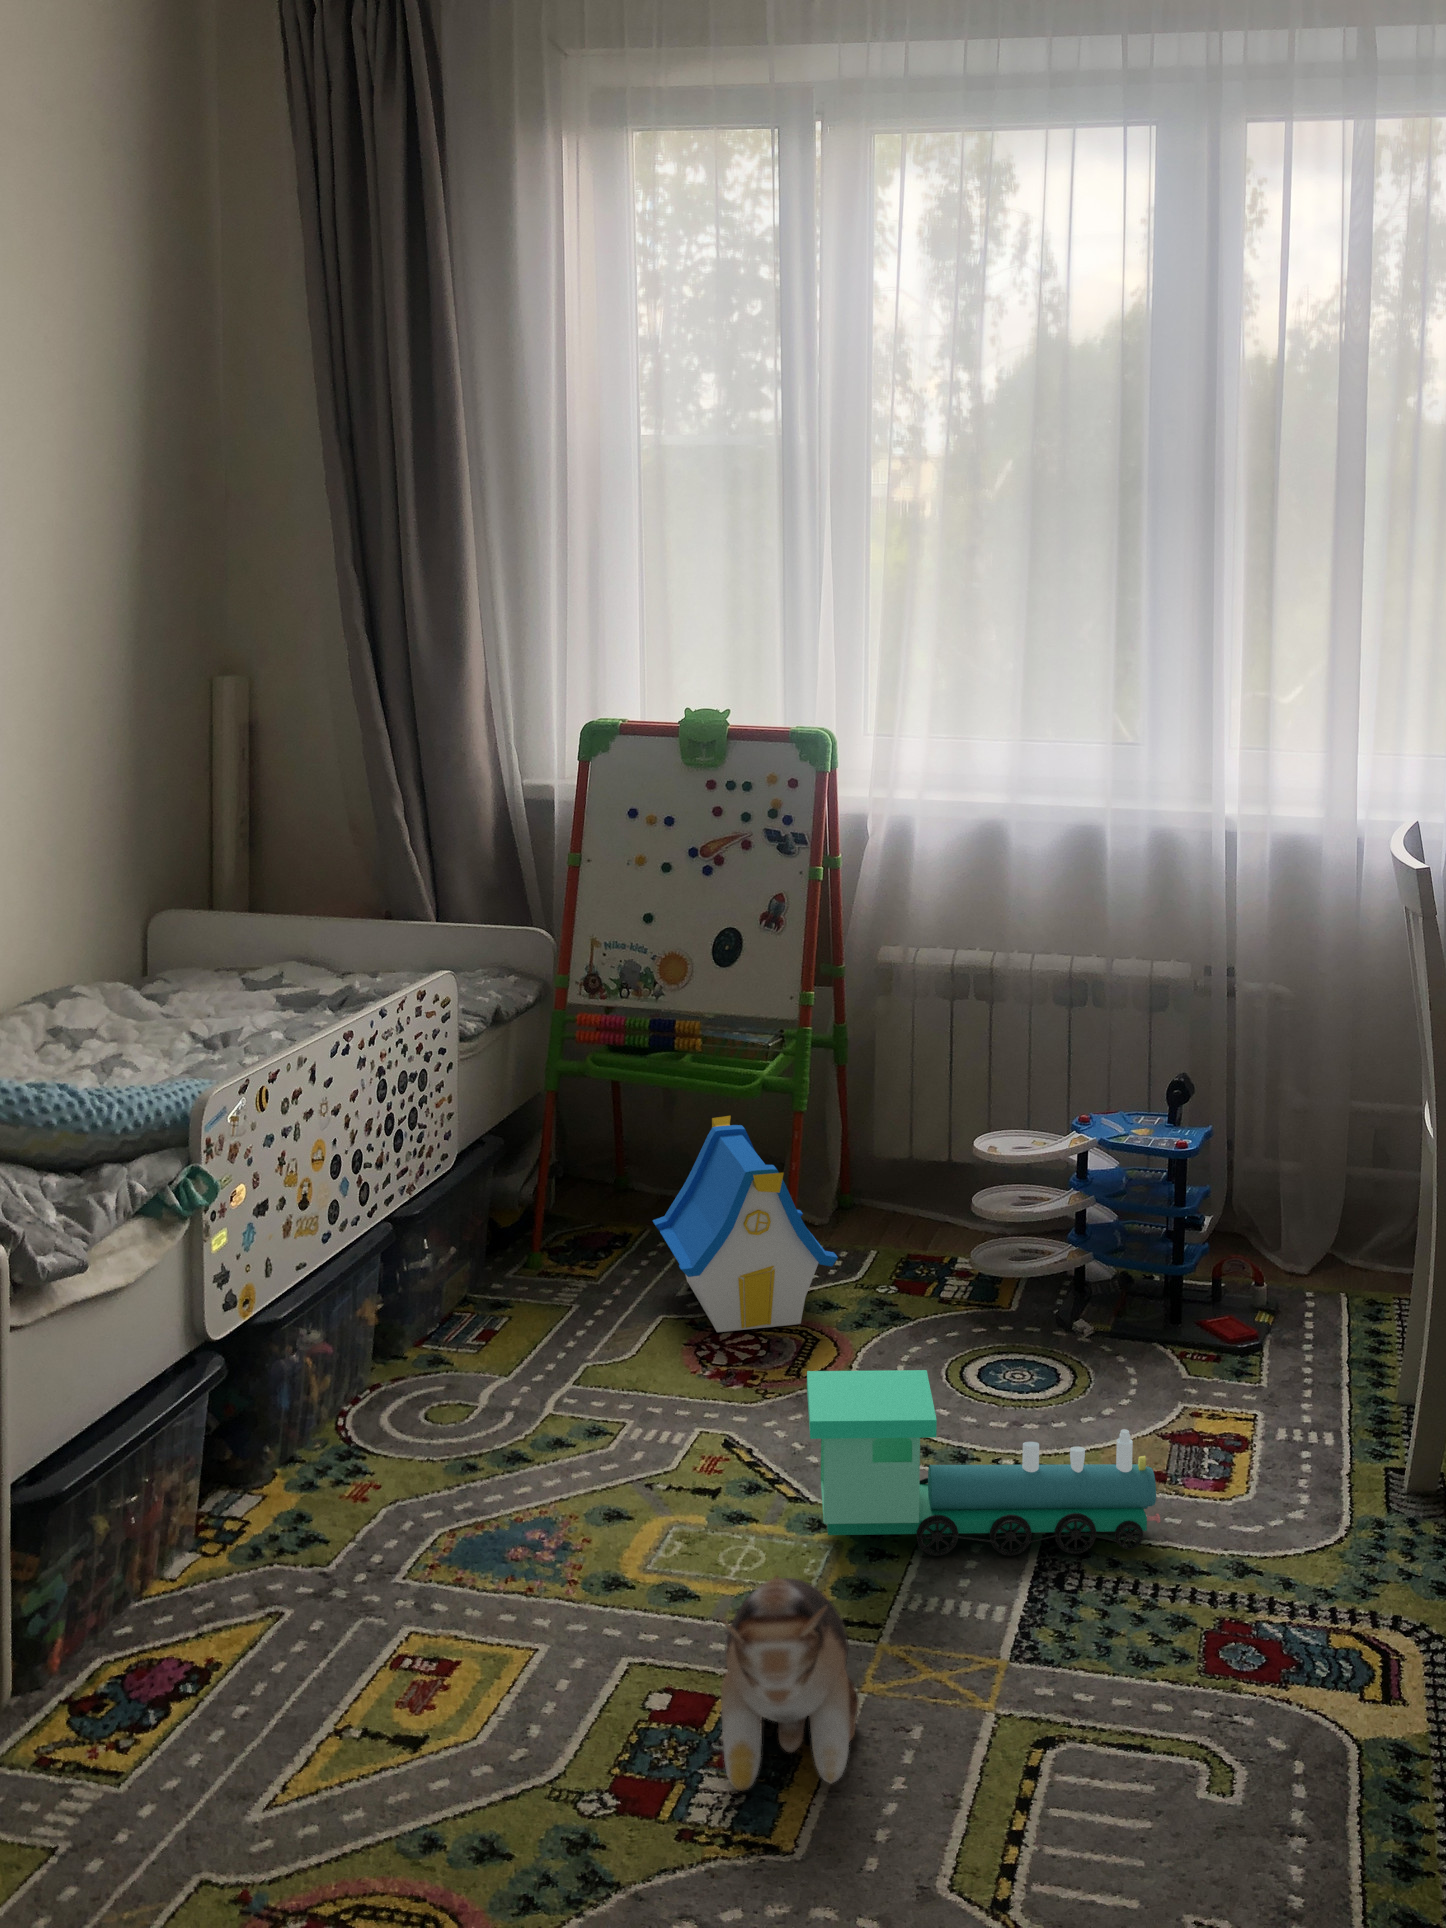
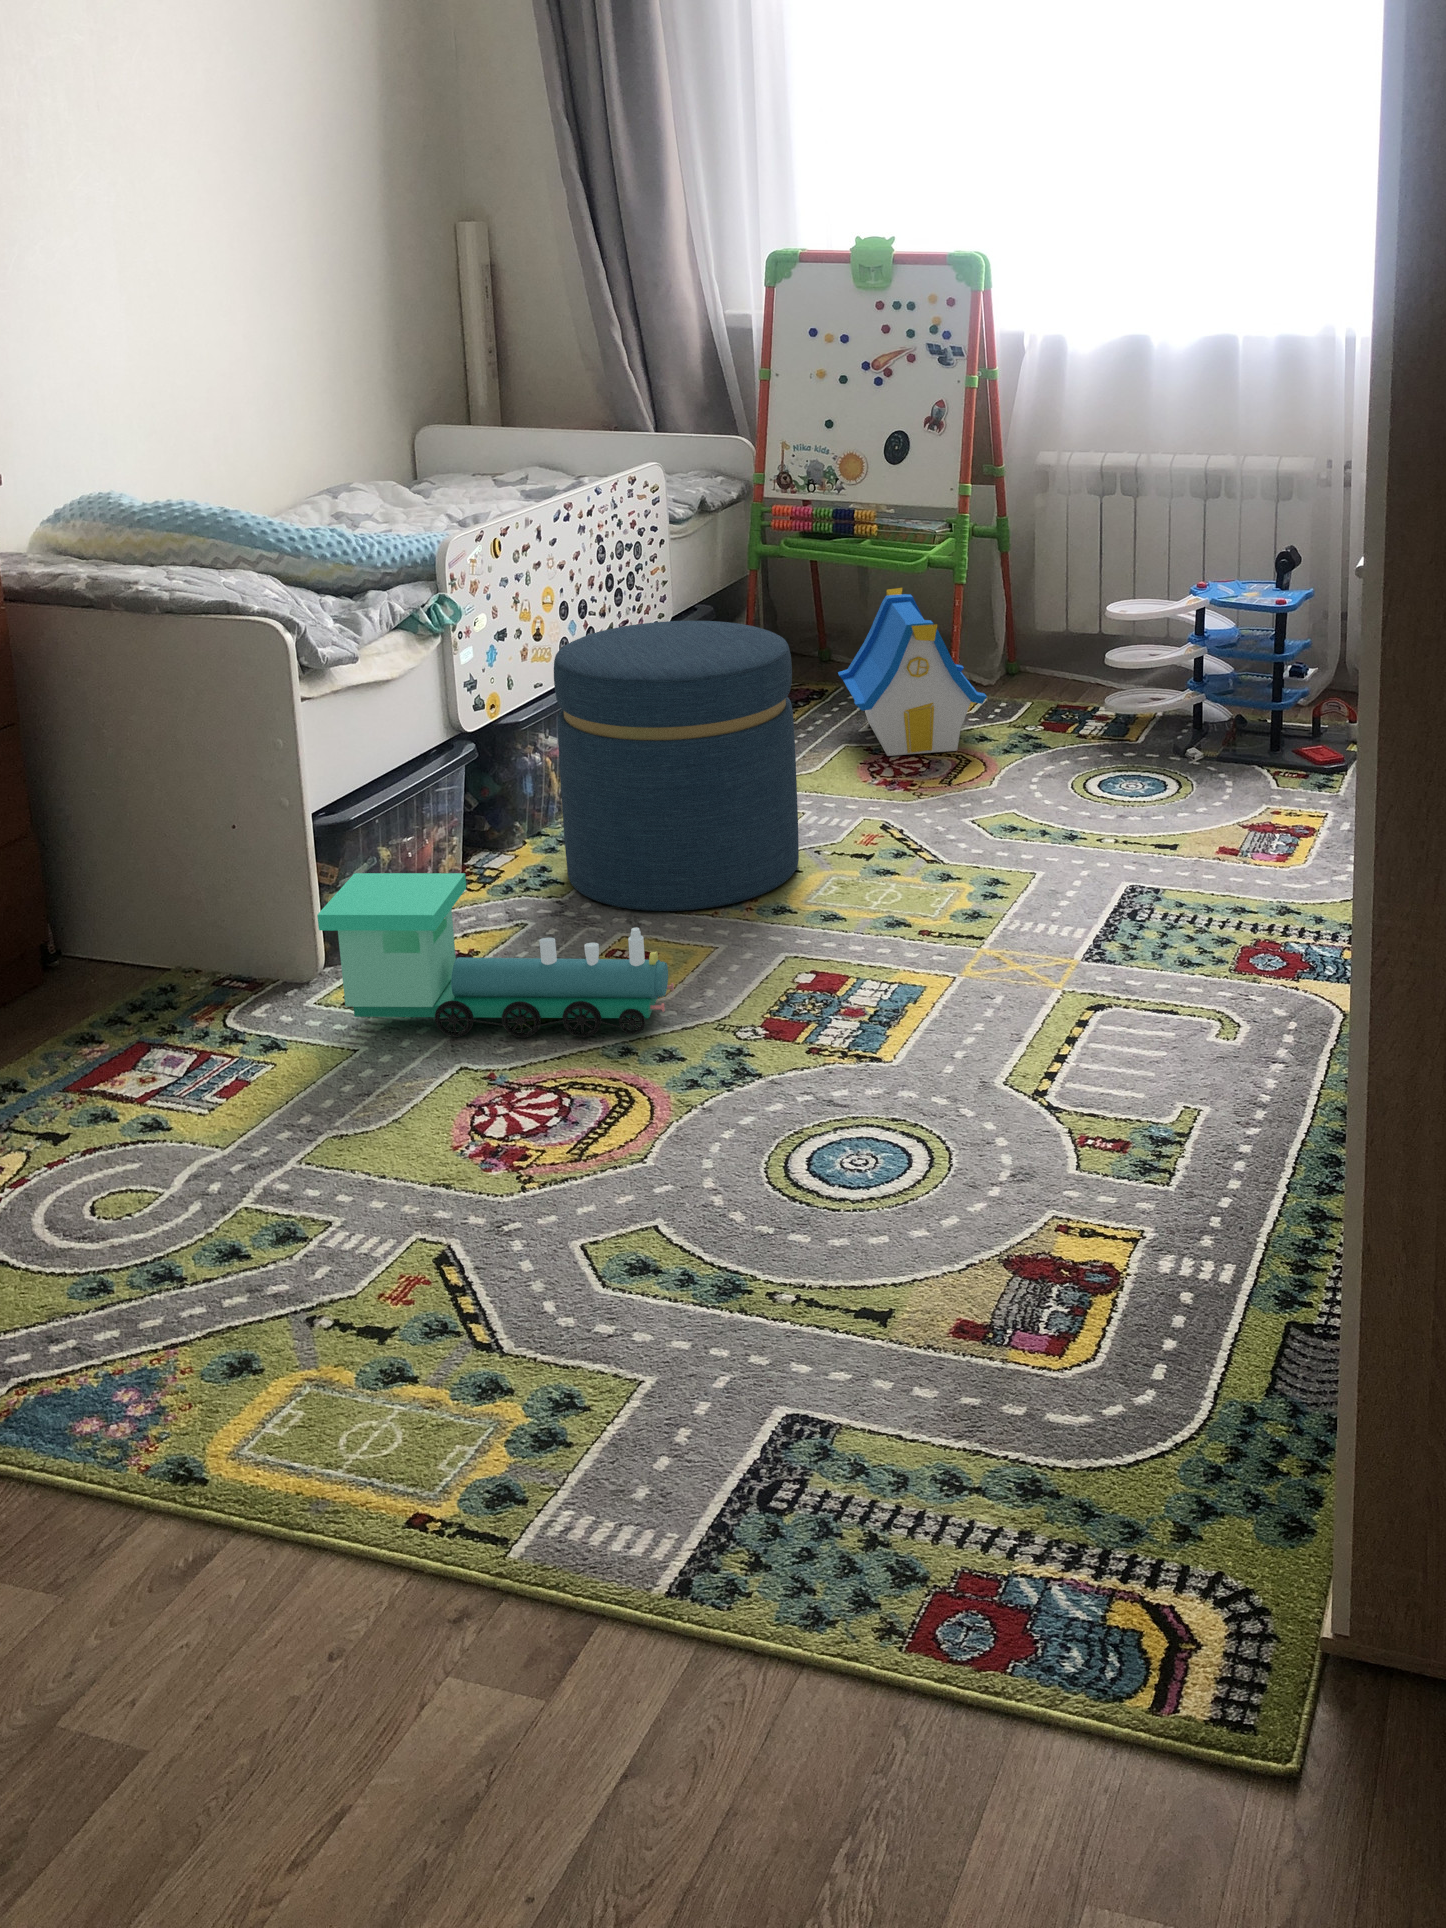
ottoman: none [332,1188,630,1587] -> present [554,621,799,911]
toy train: present [807,1370,1160,1556] -> present [317,873,674,1038]
plush toy: present [720,1576,859,1791] -> none [830,869,955,1028]

